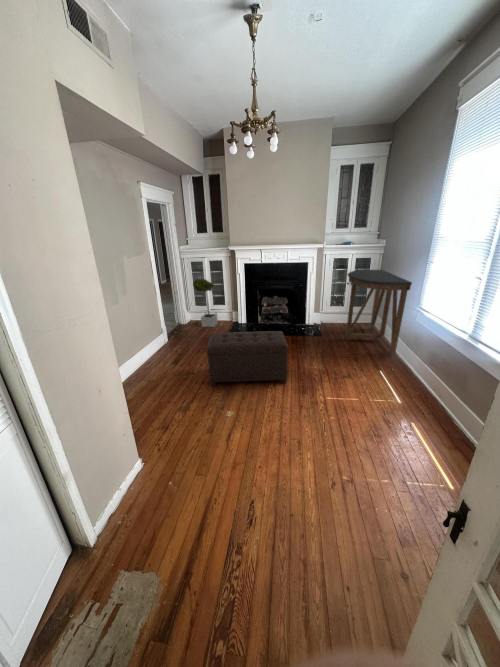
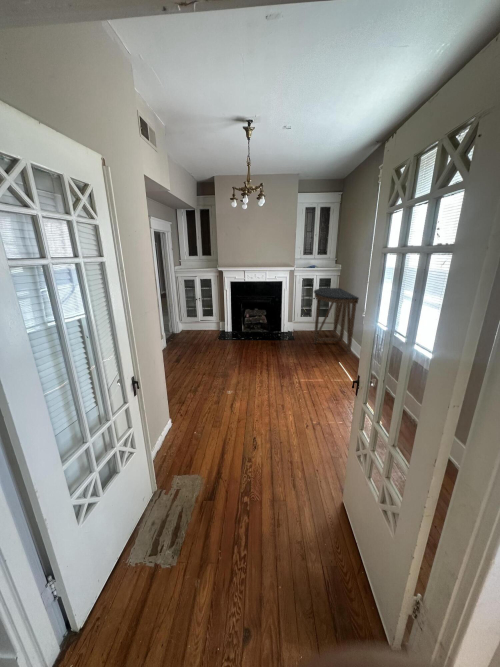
potted tree: present [193,279,218,327] -> none [186,294,207,335]
ottoman: present [207,331,288,386] -> none [209,335,271,377]

